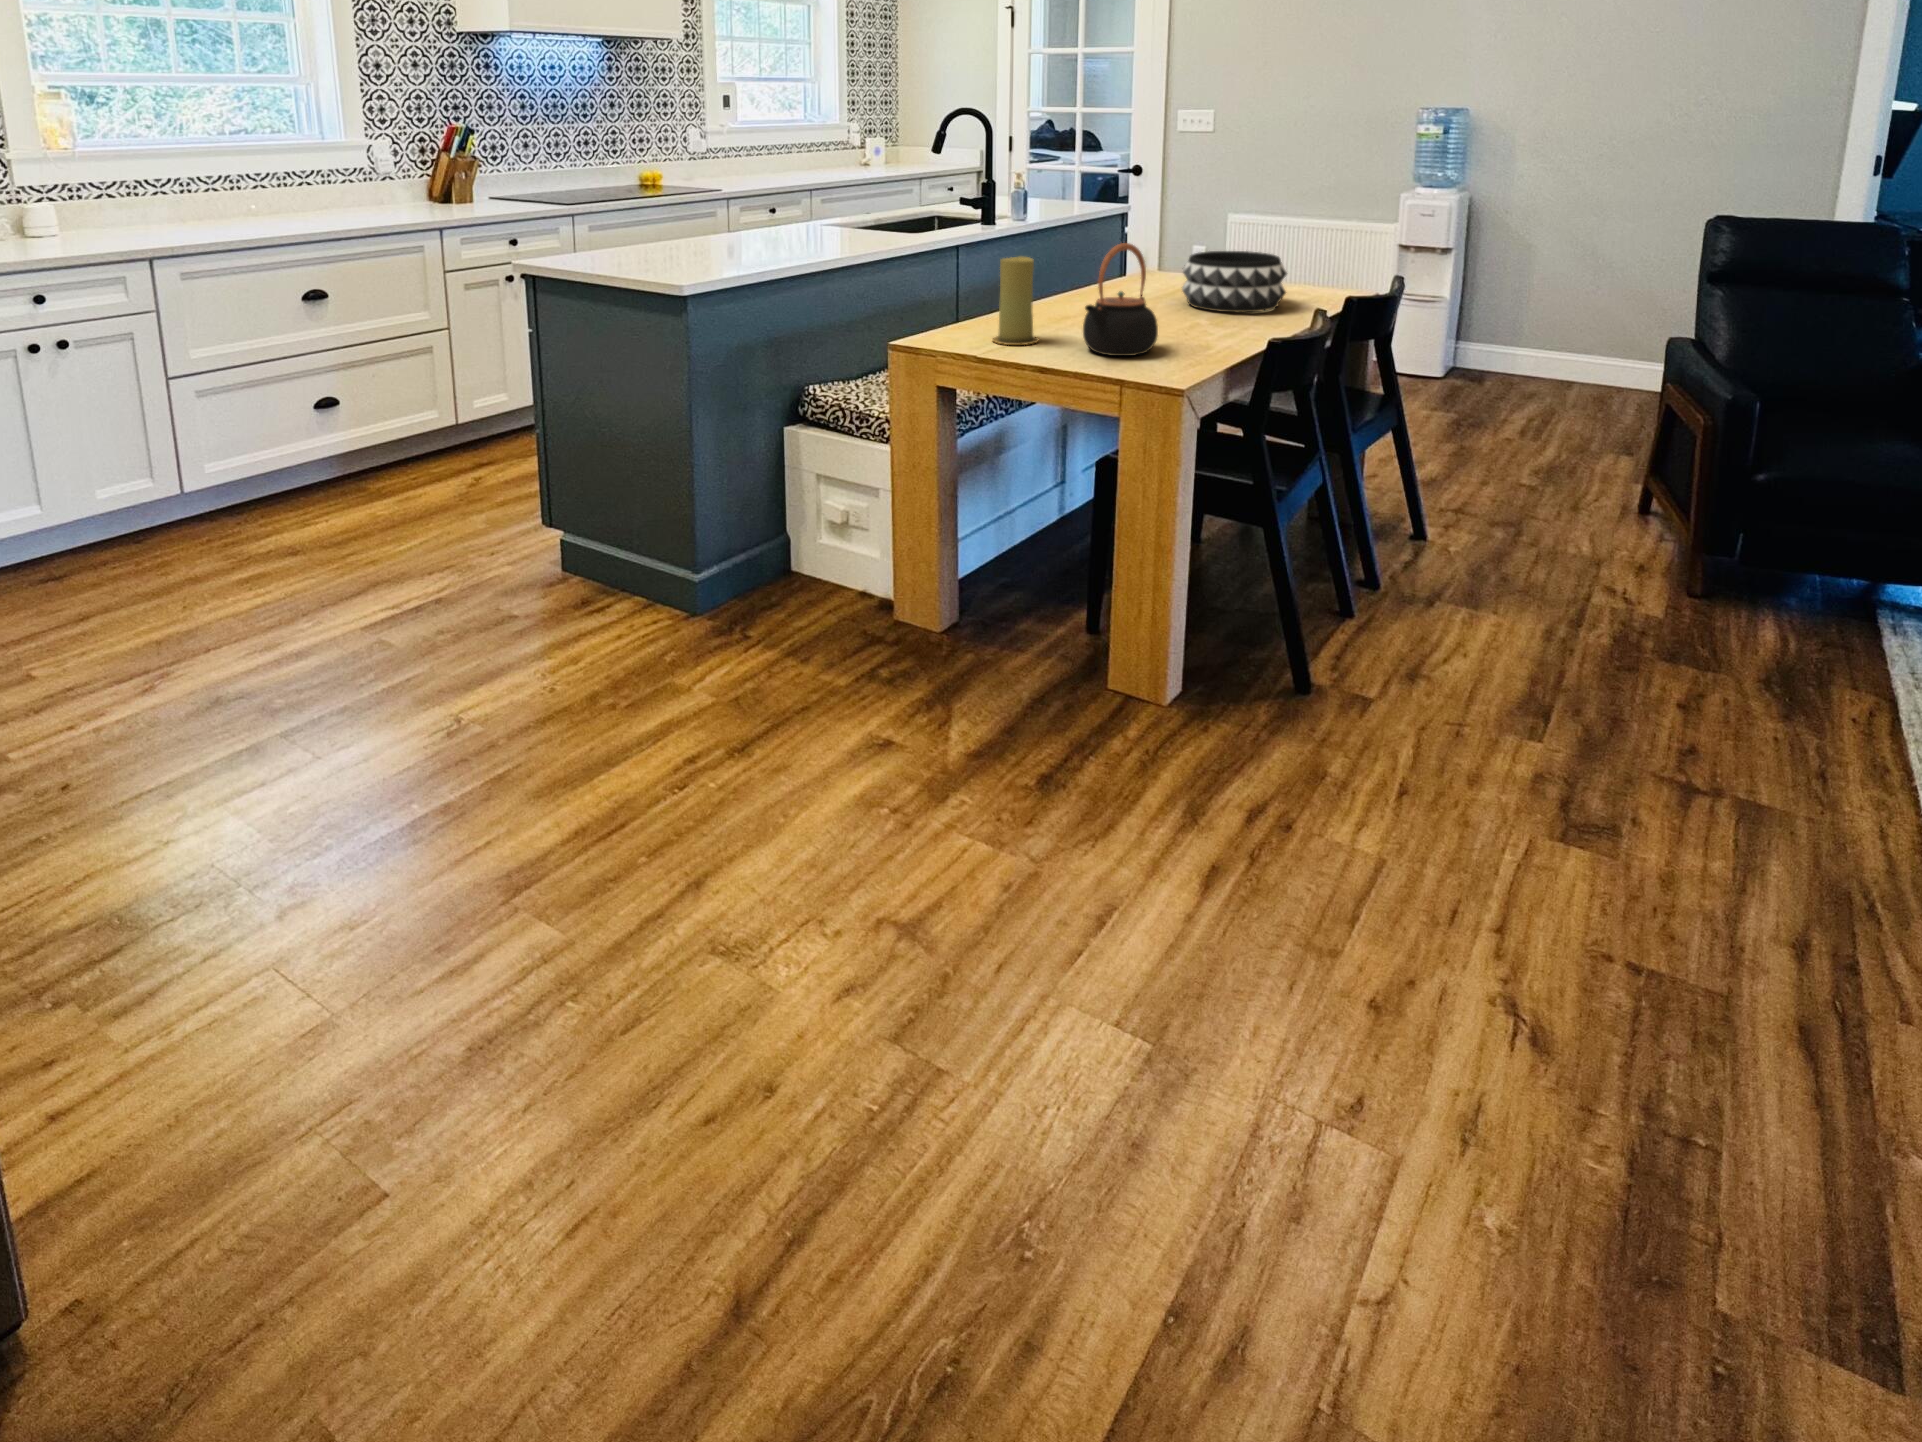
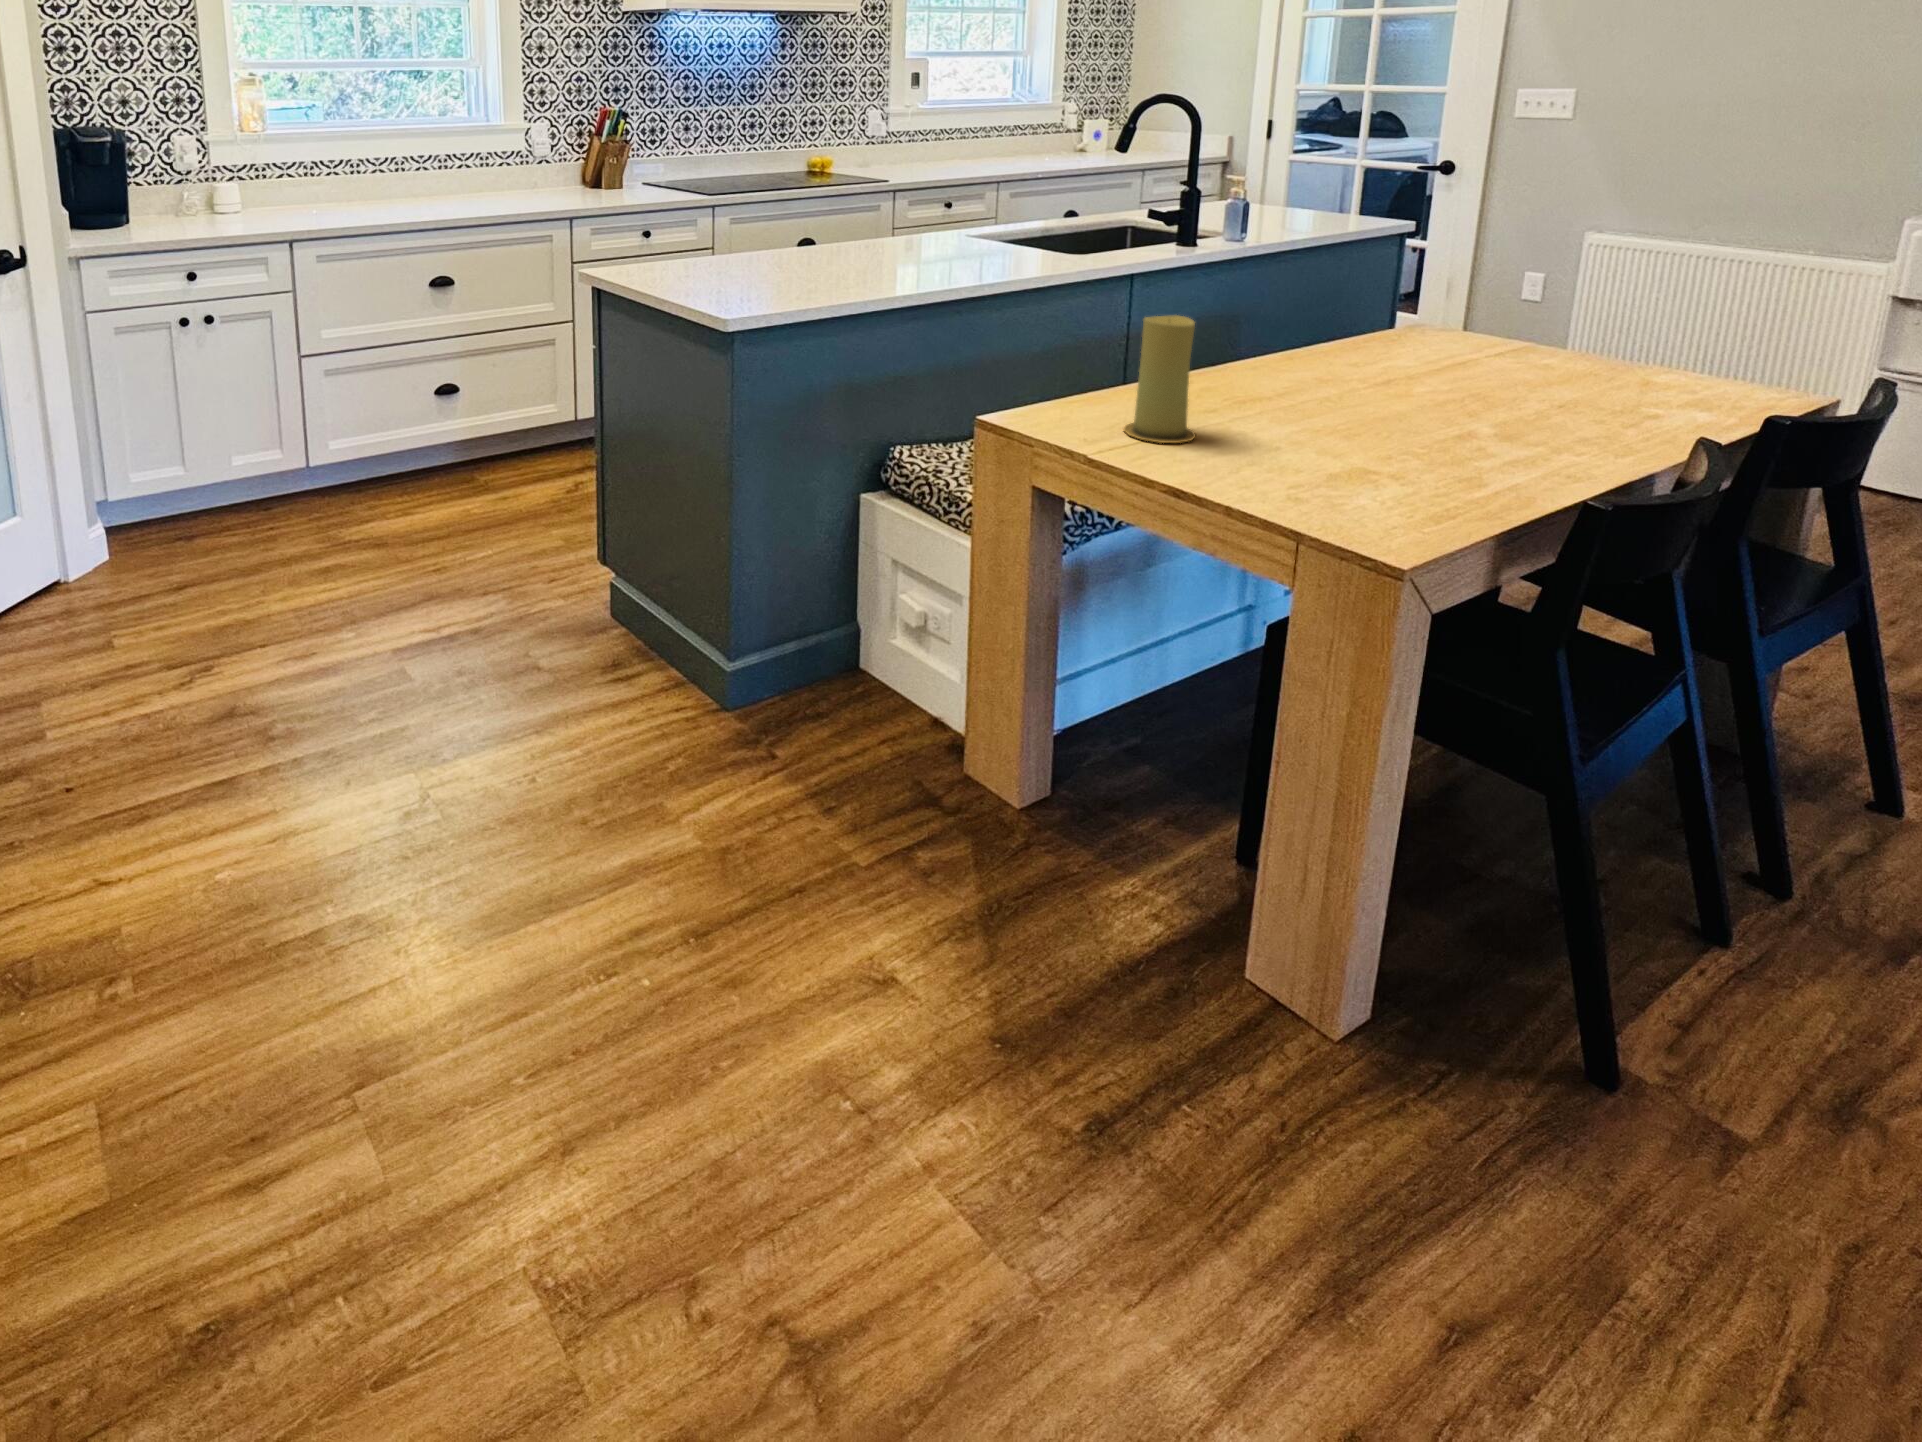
teapot: present [1083,243,1158,356] -> none [1261,313,1389,487]
decorative bowl: present [1182,251,1287,312] -> none [1459,316,1661,422]

